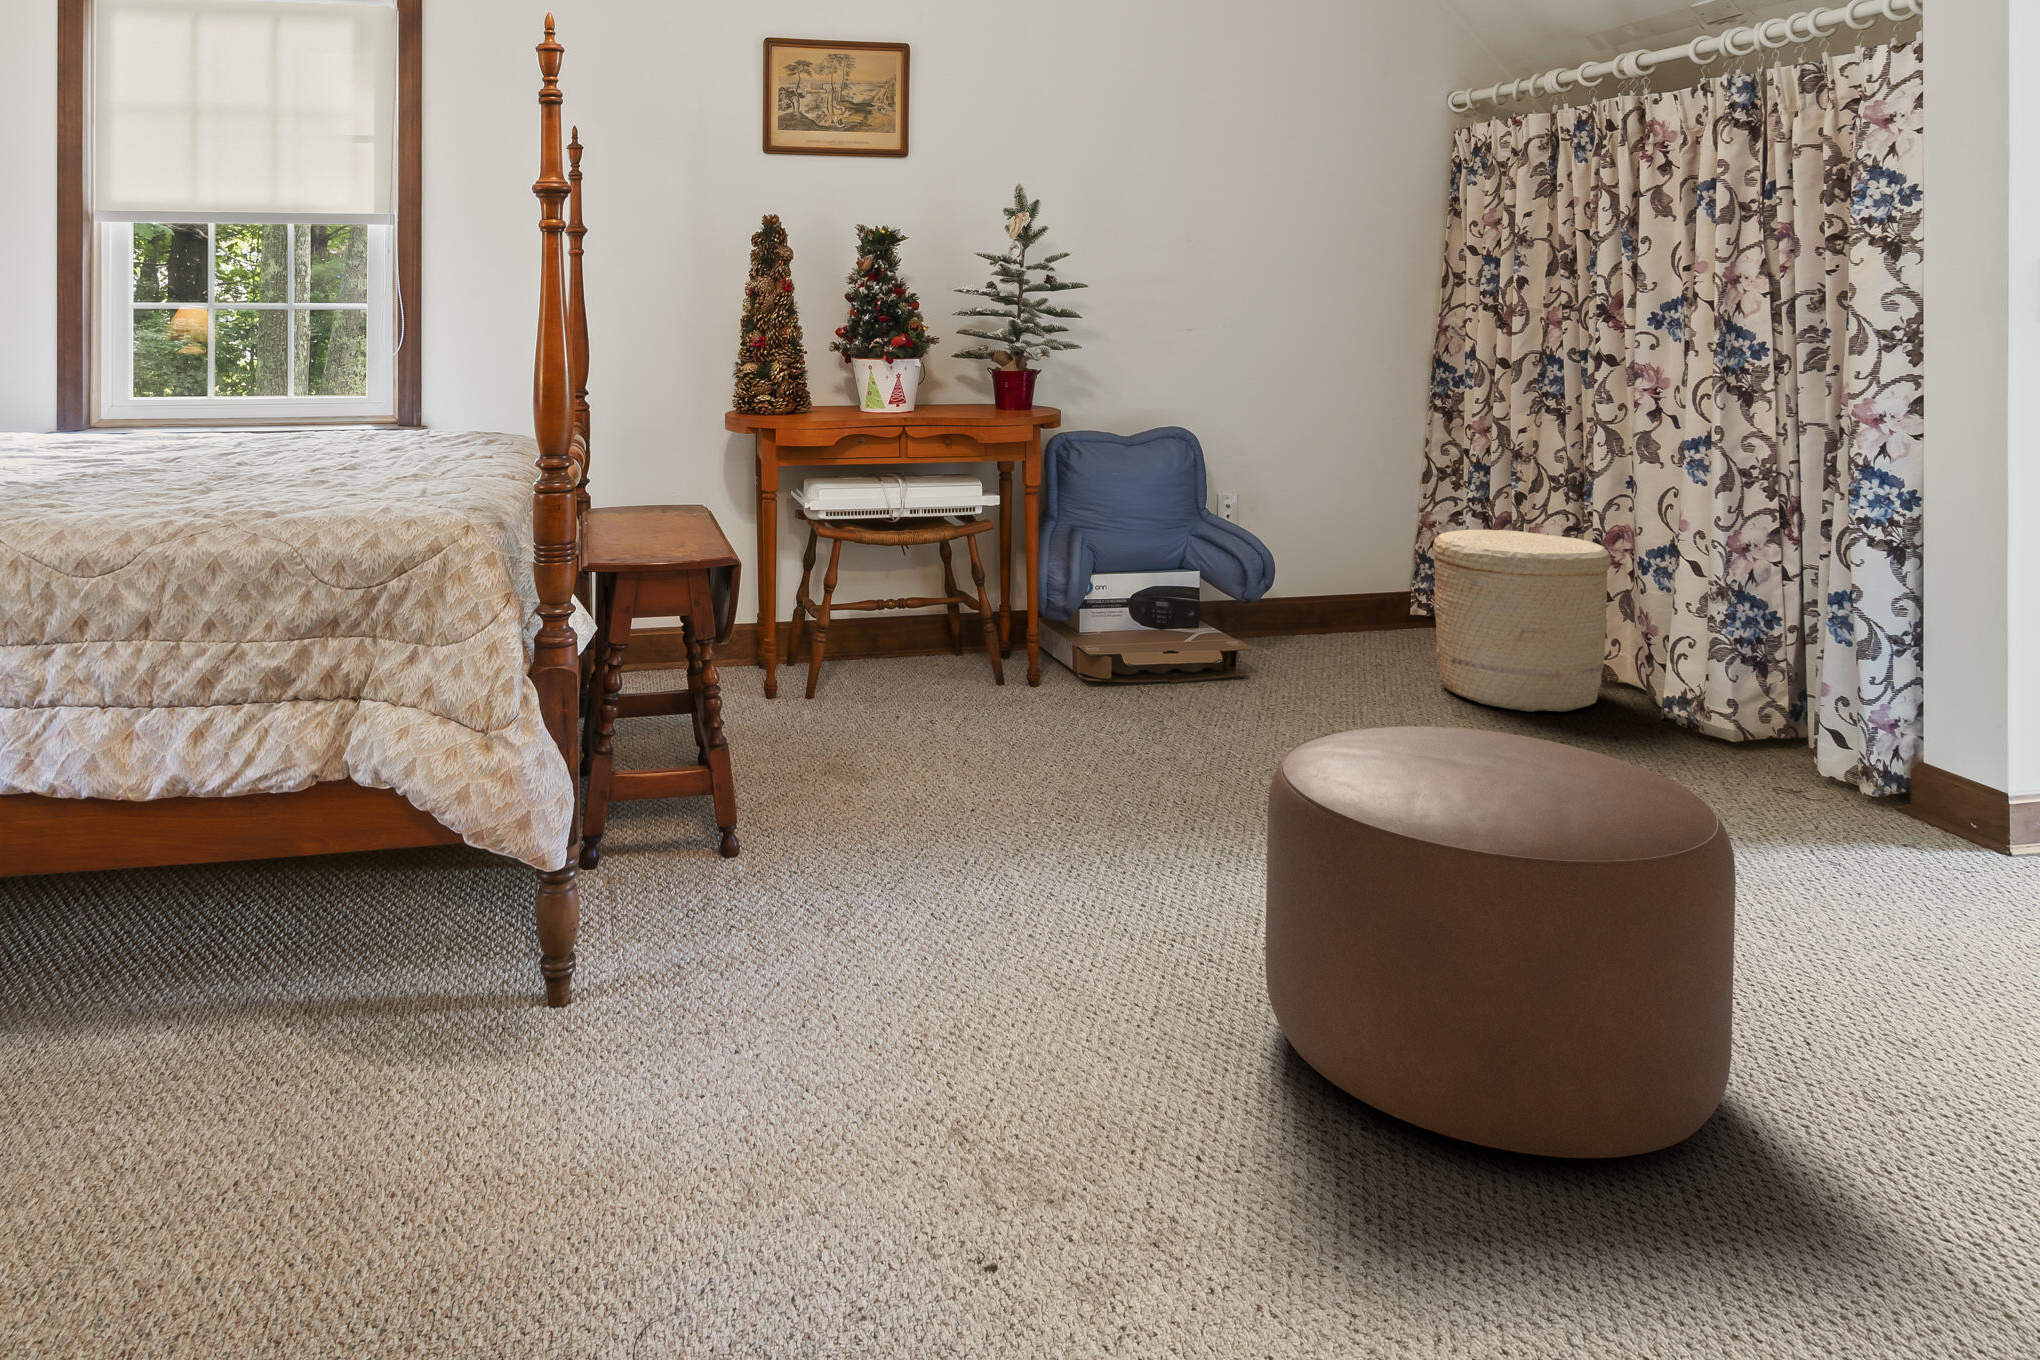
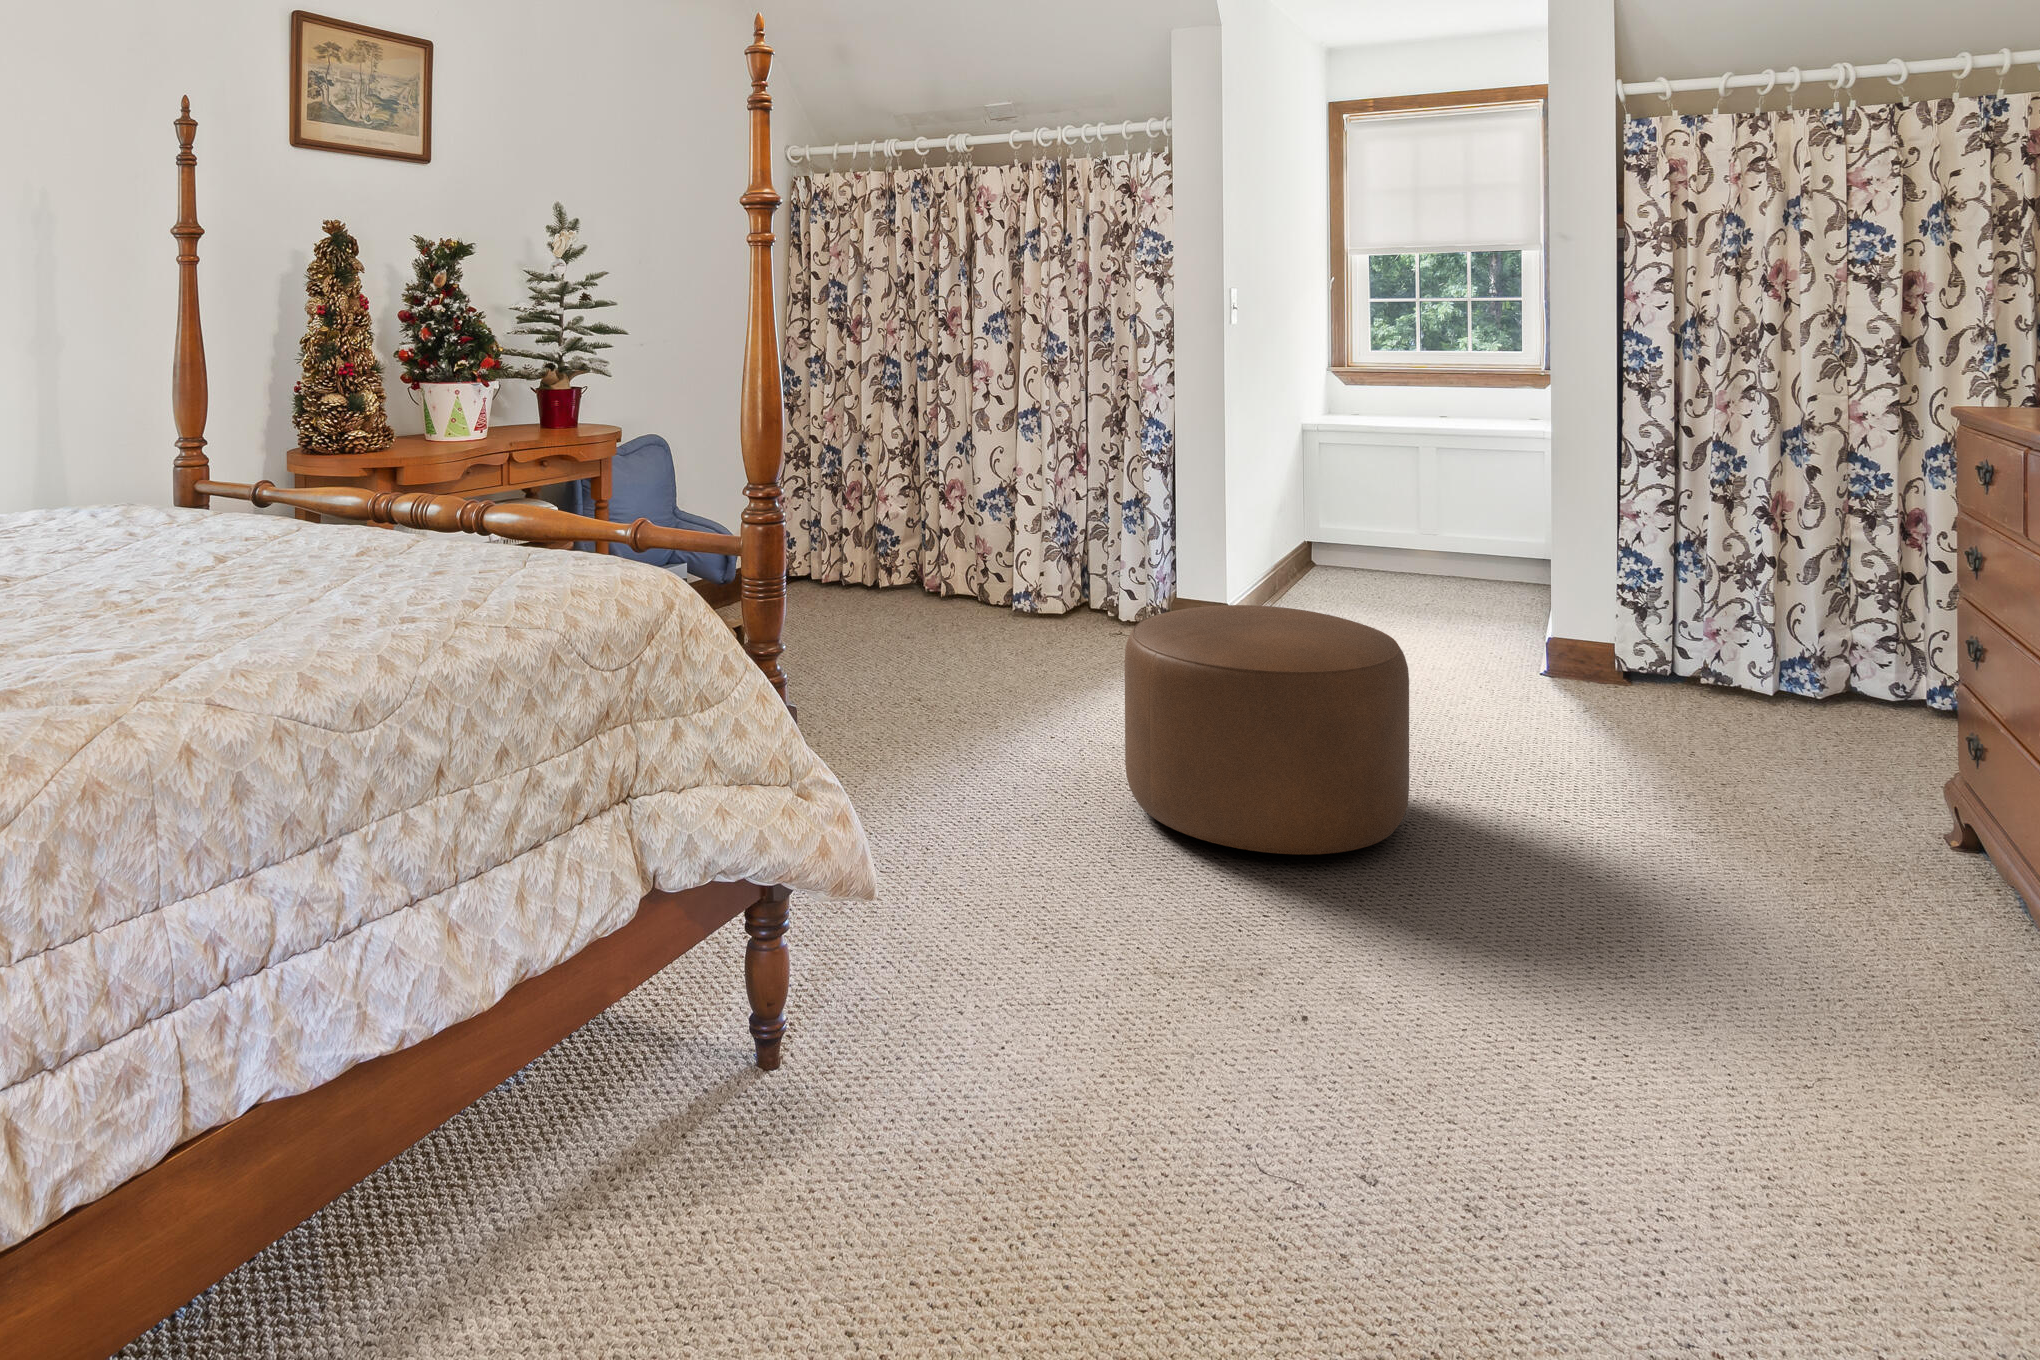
woven basket: present [1432,530,1611,712] -> none [852,487,968,614]

